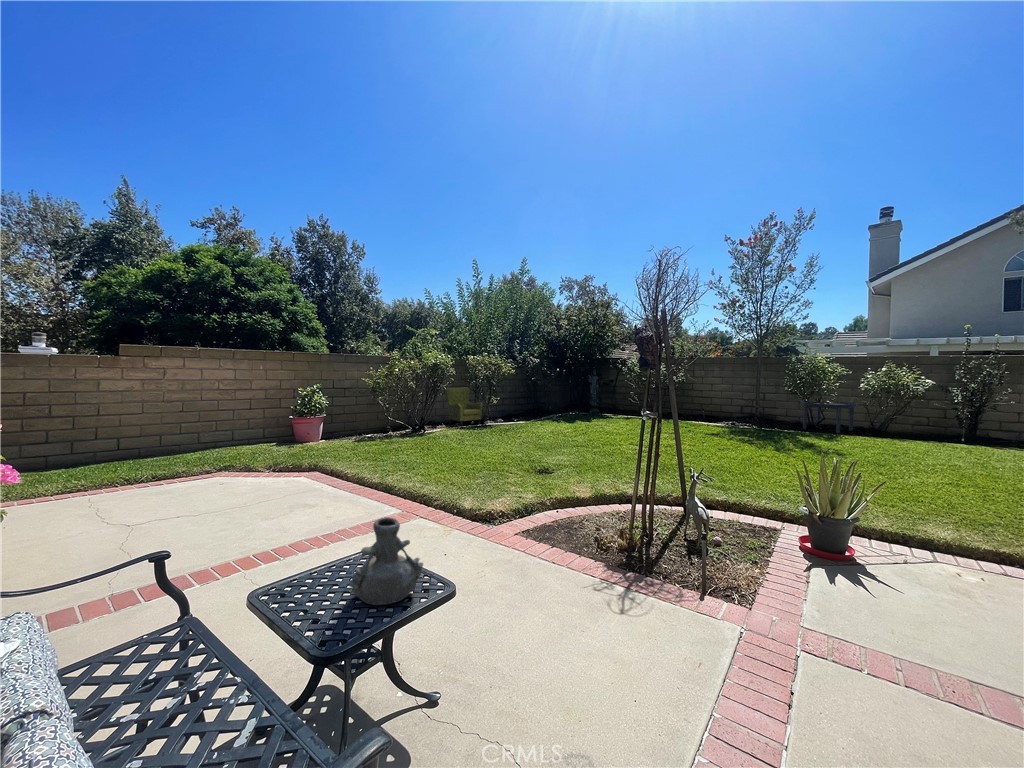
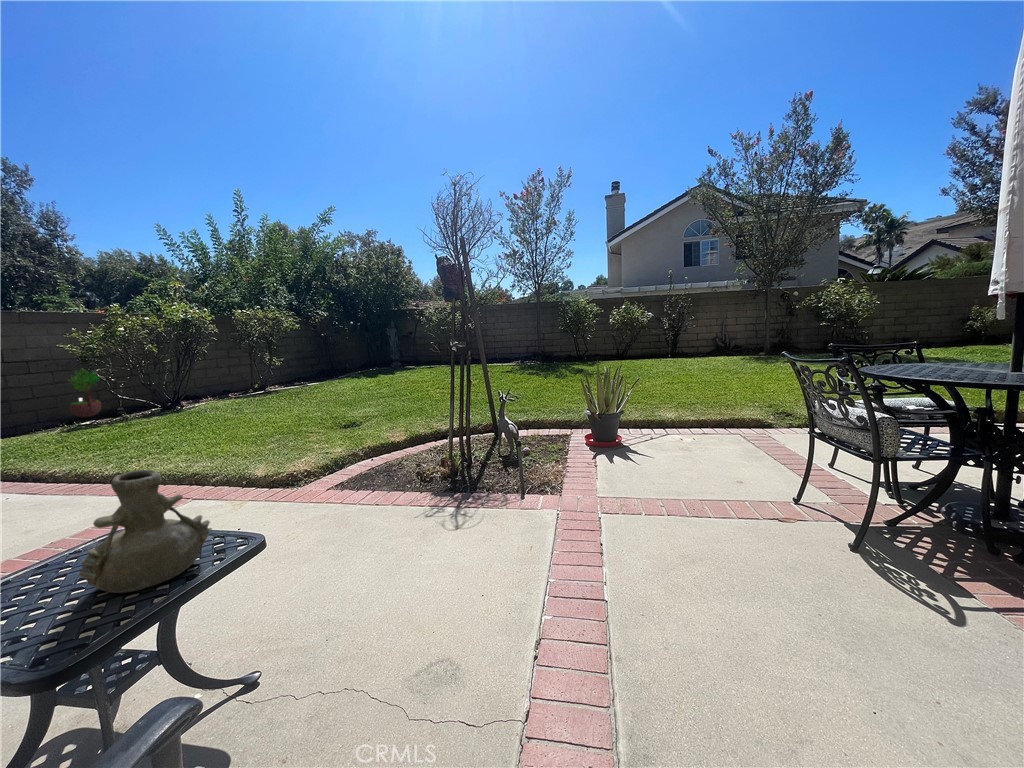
armchair: present [445,387,483,426] -> none [206,349,263,395]
potted tree: none [359,394,382,432] -> present [69,370,101,418]
round table: present [801,400,859,433] -> none [569,336,608,361]

